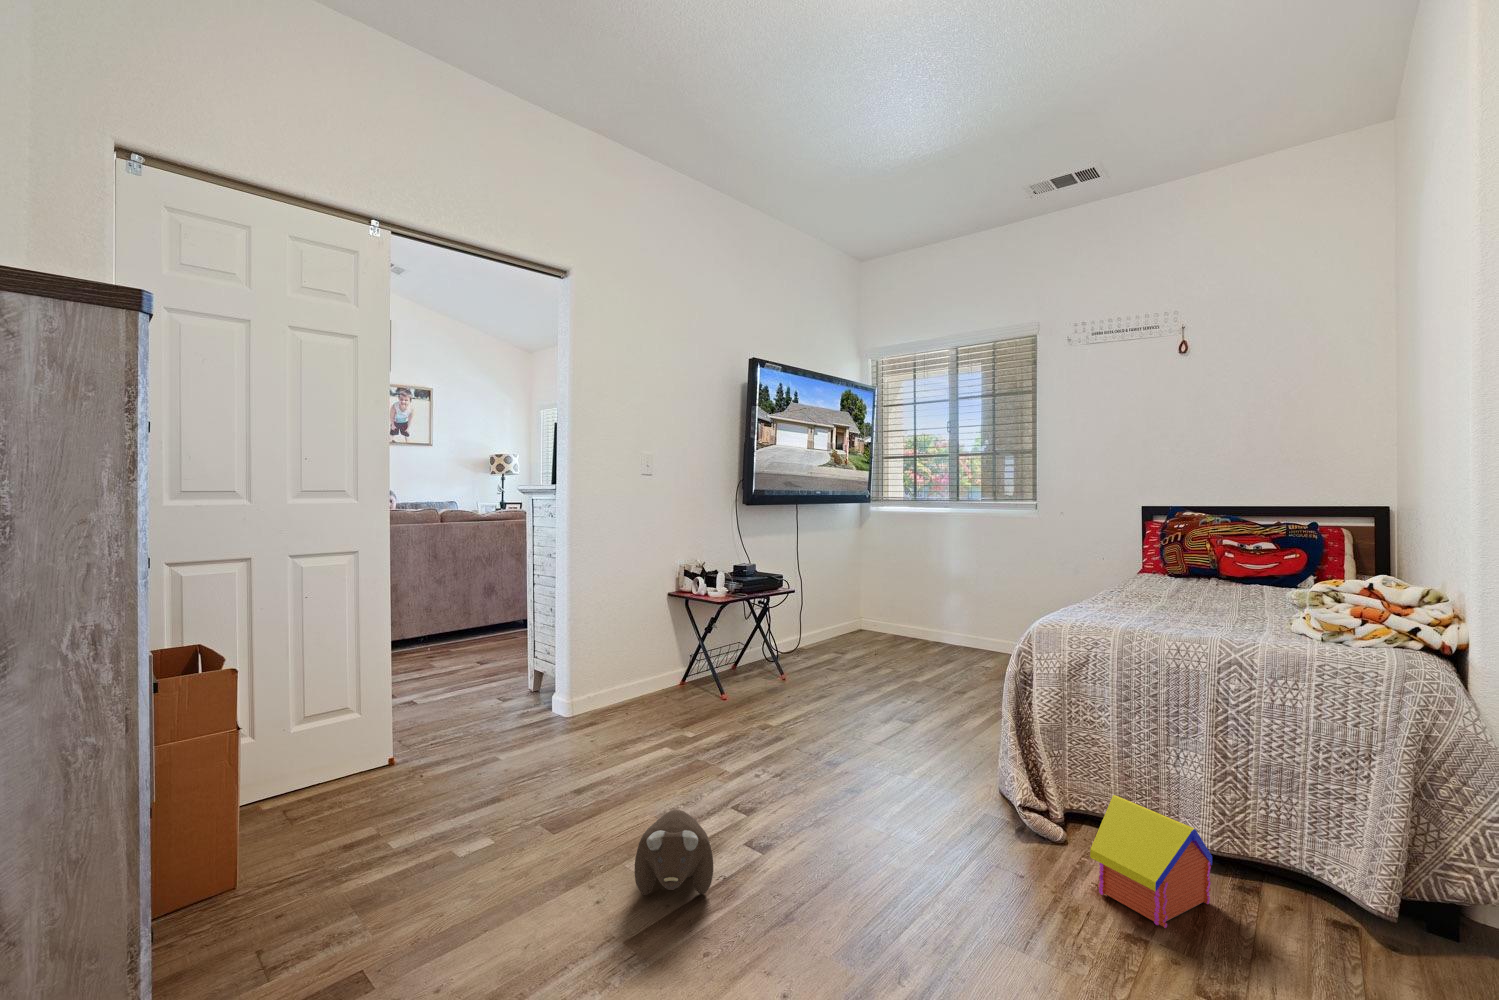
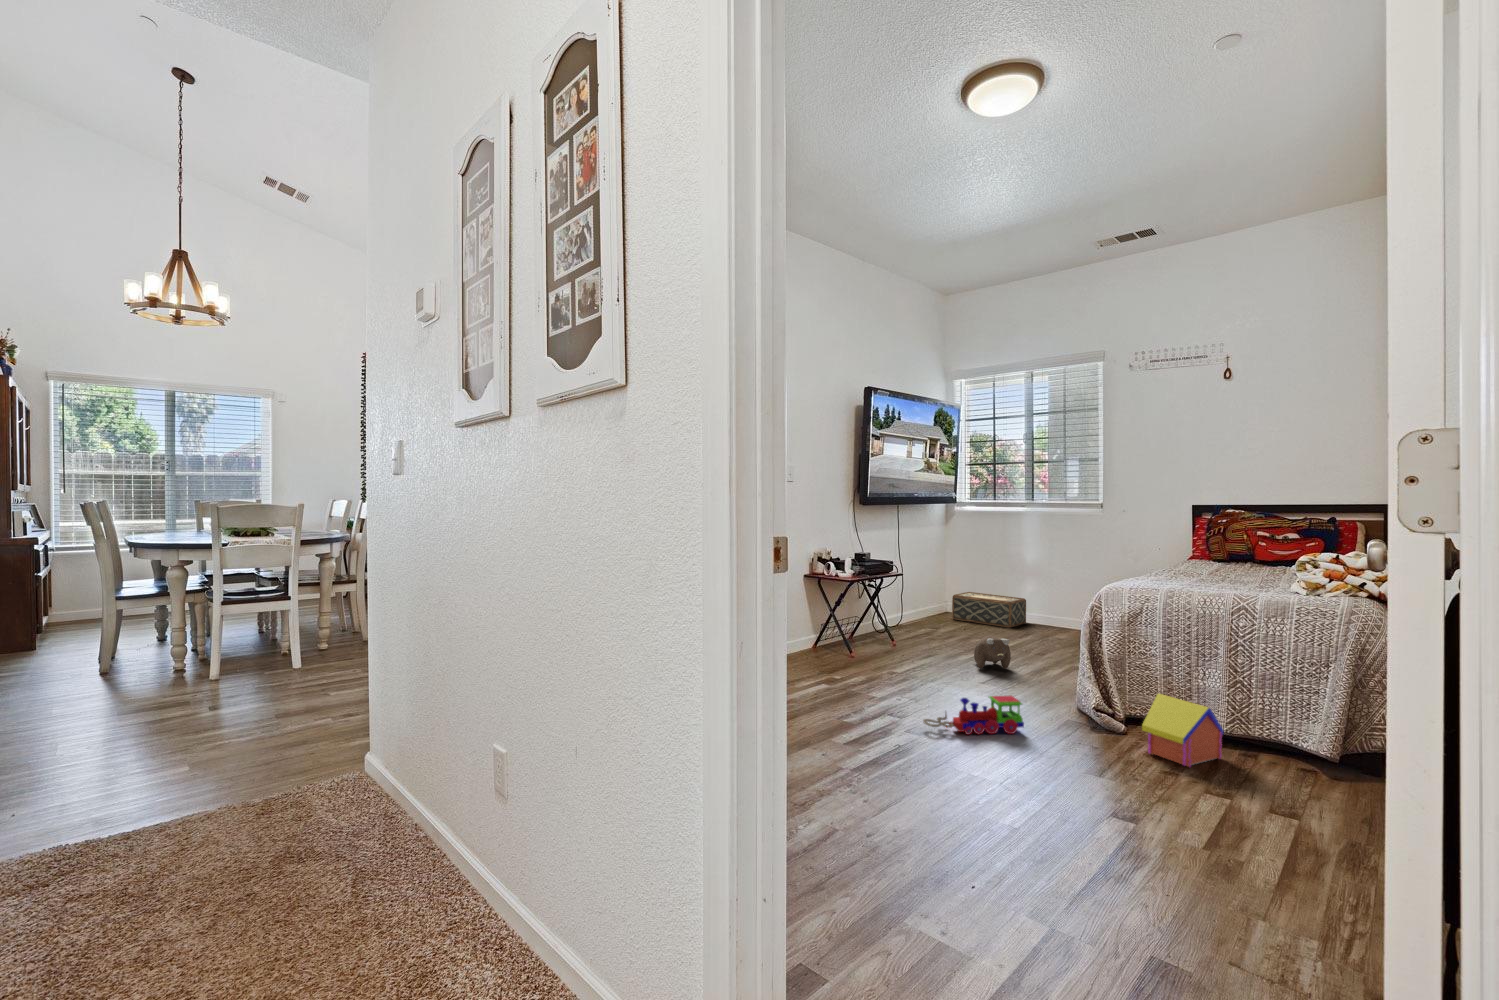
woven basket: none [862,608,948,654] -> present [952,592,1026,628]
toy train: none [768,790,917,857] -> present [923,696,1024,735]
plush toy: present [634,810,713,895] -> present [974,635,1011,669]

